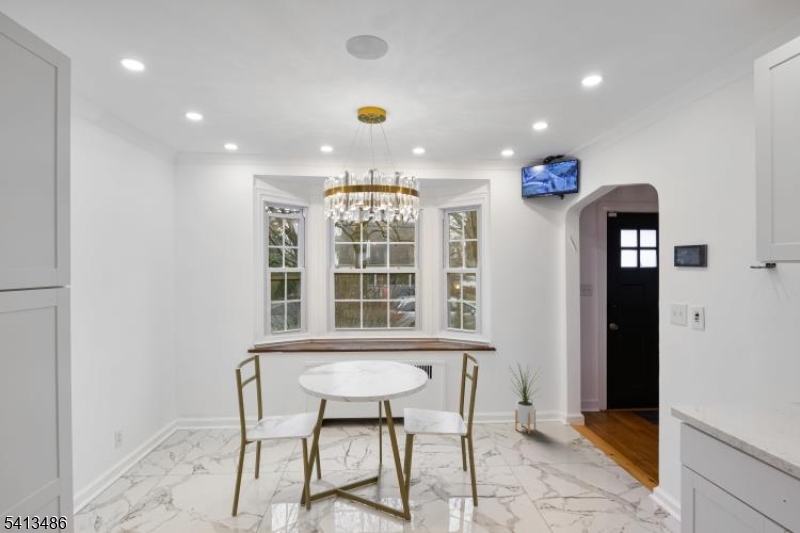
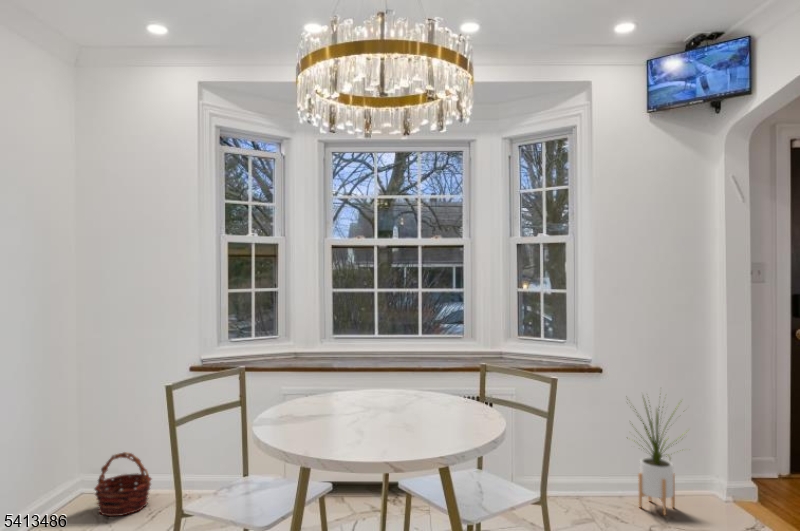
basket: none [189,404,225,444] -> present [95,452,151,516]

